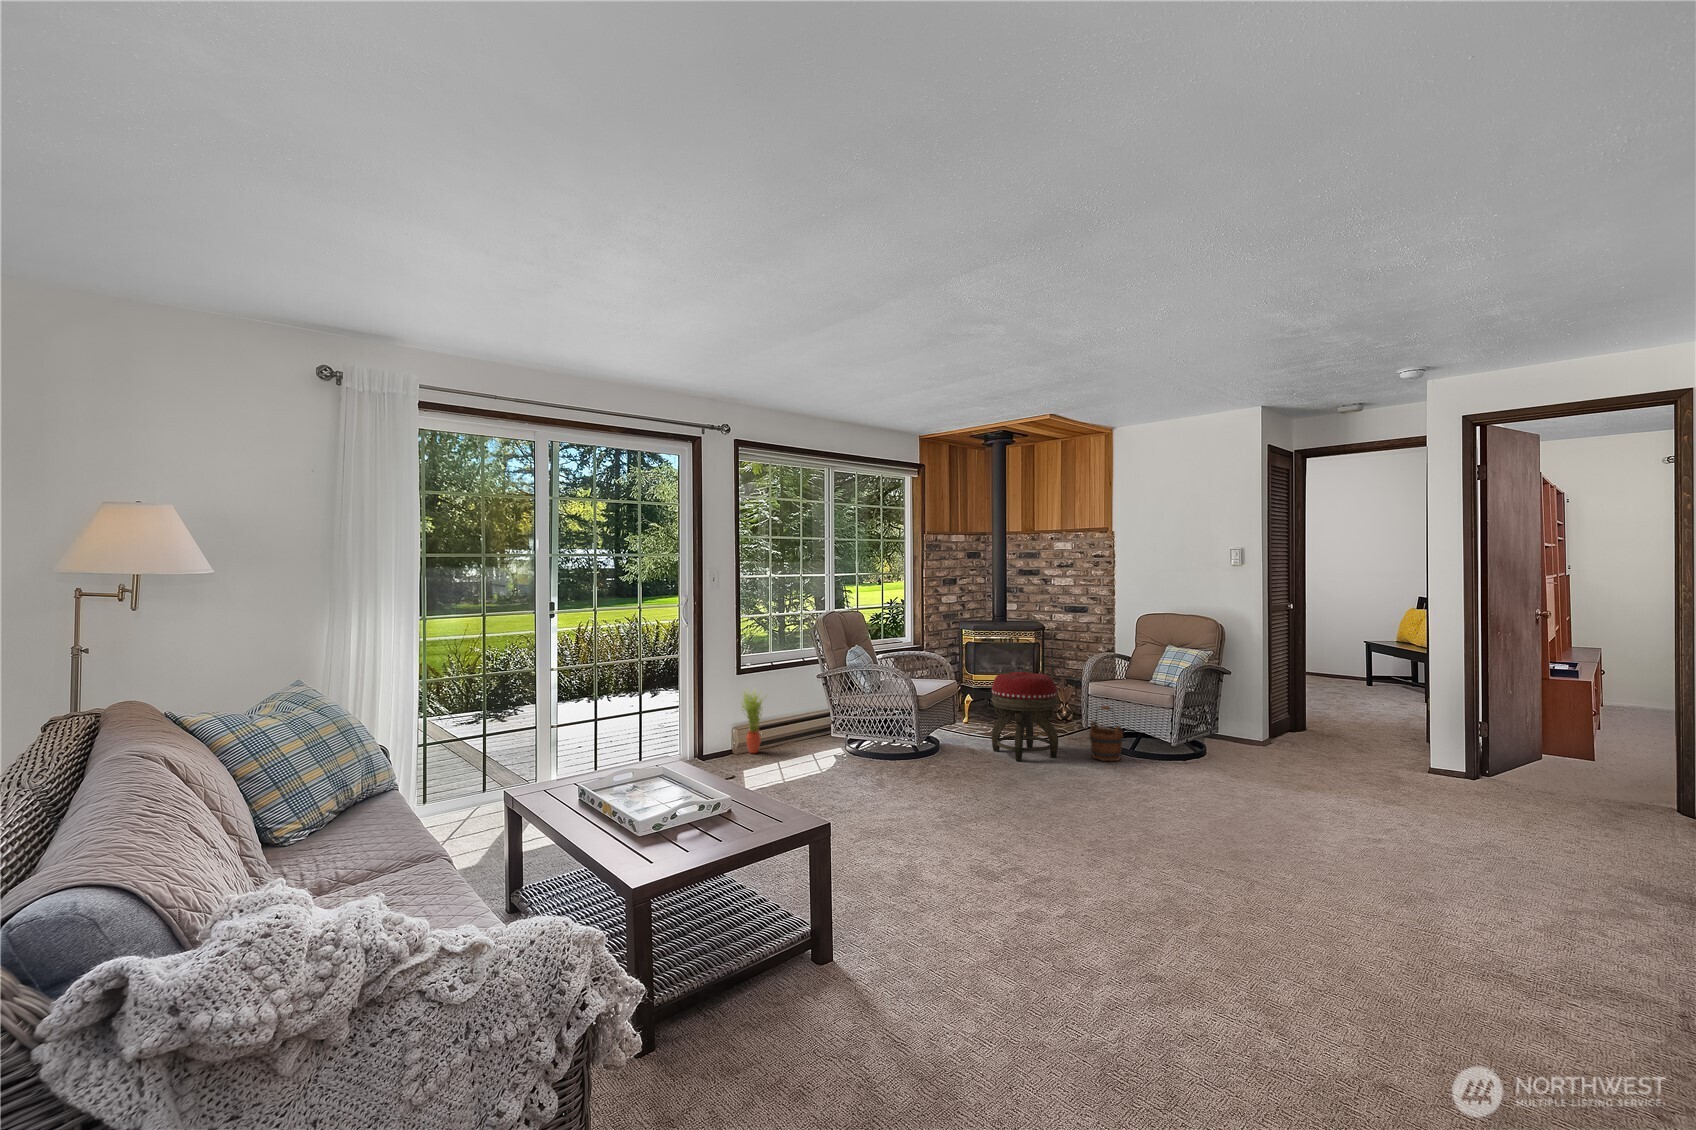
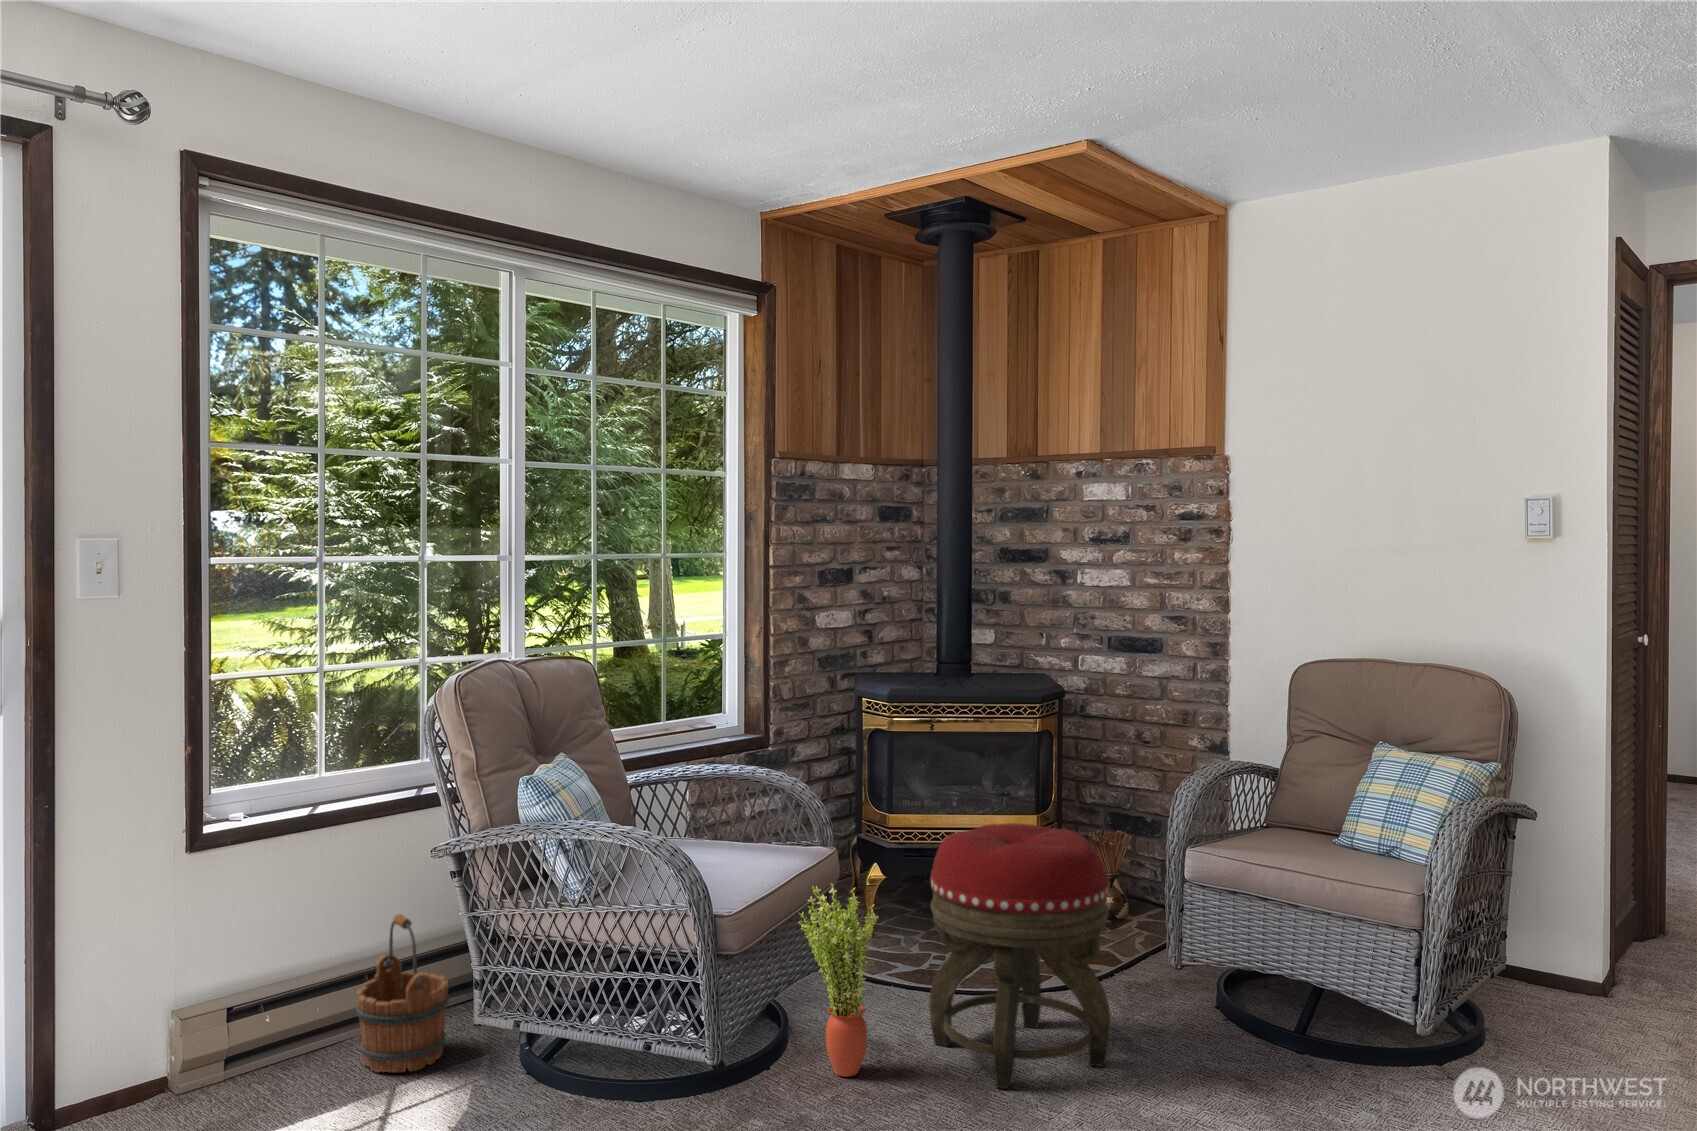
potted plant: present [741,693,762,753] -> present [798,883,878,1077]
wooden bucket: present [1090,705,1123,761] -> present [356,914,449,1072]

